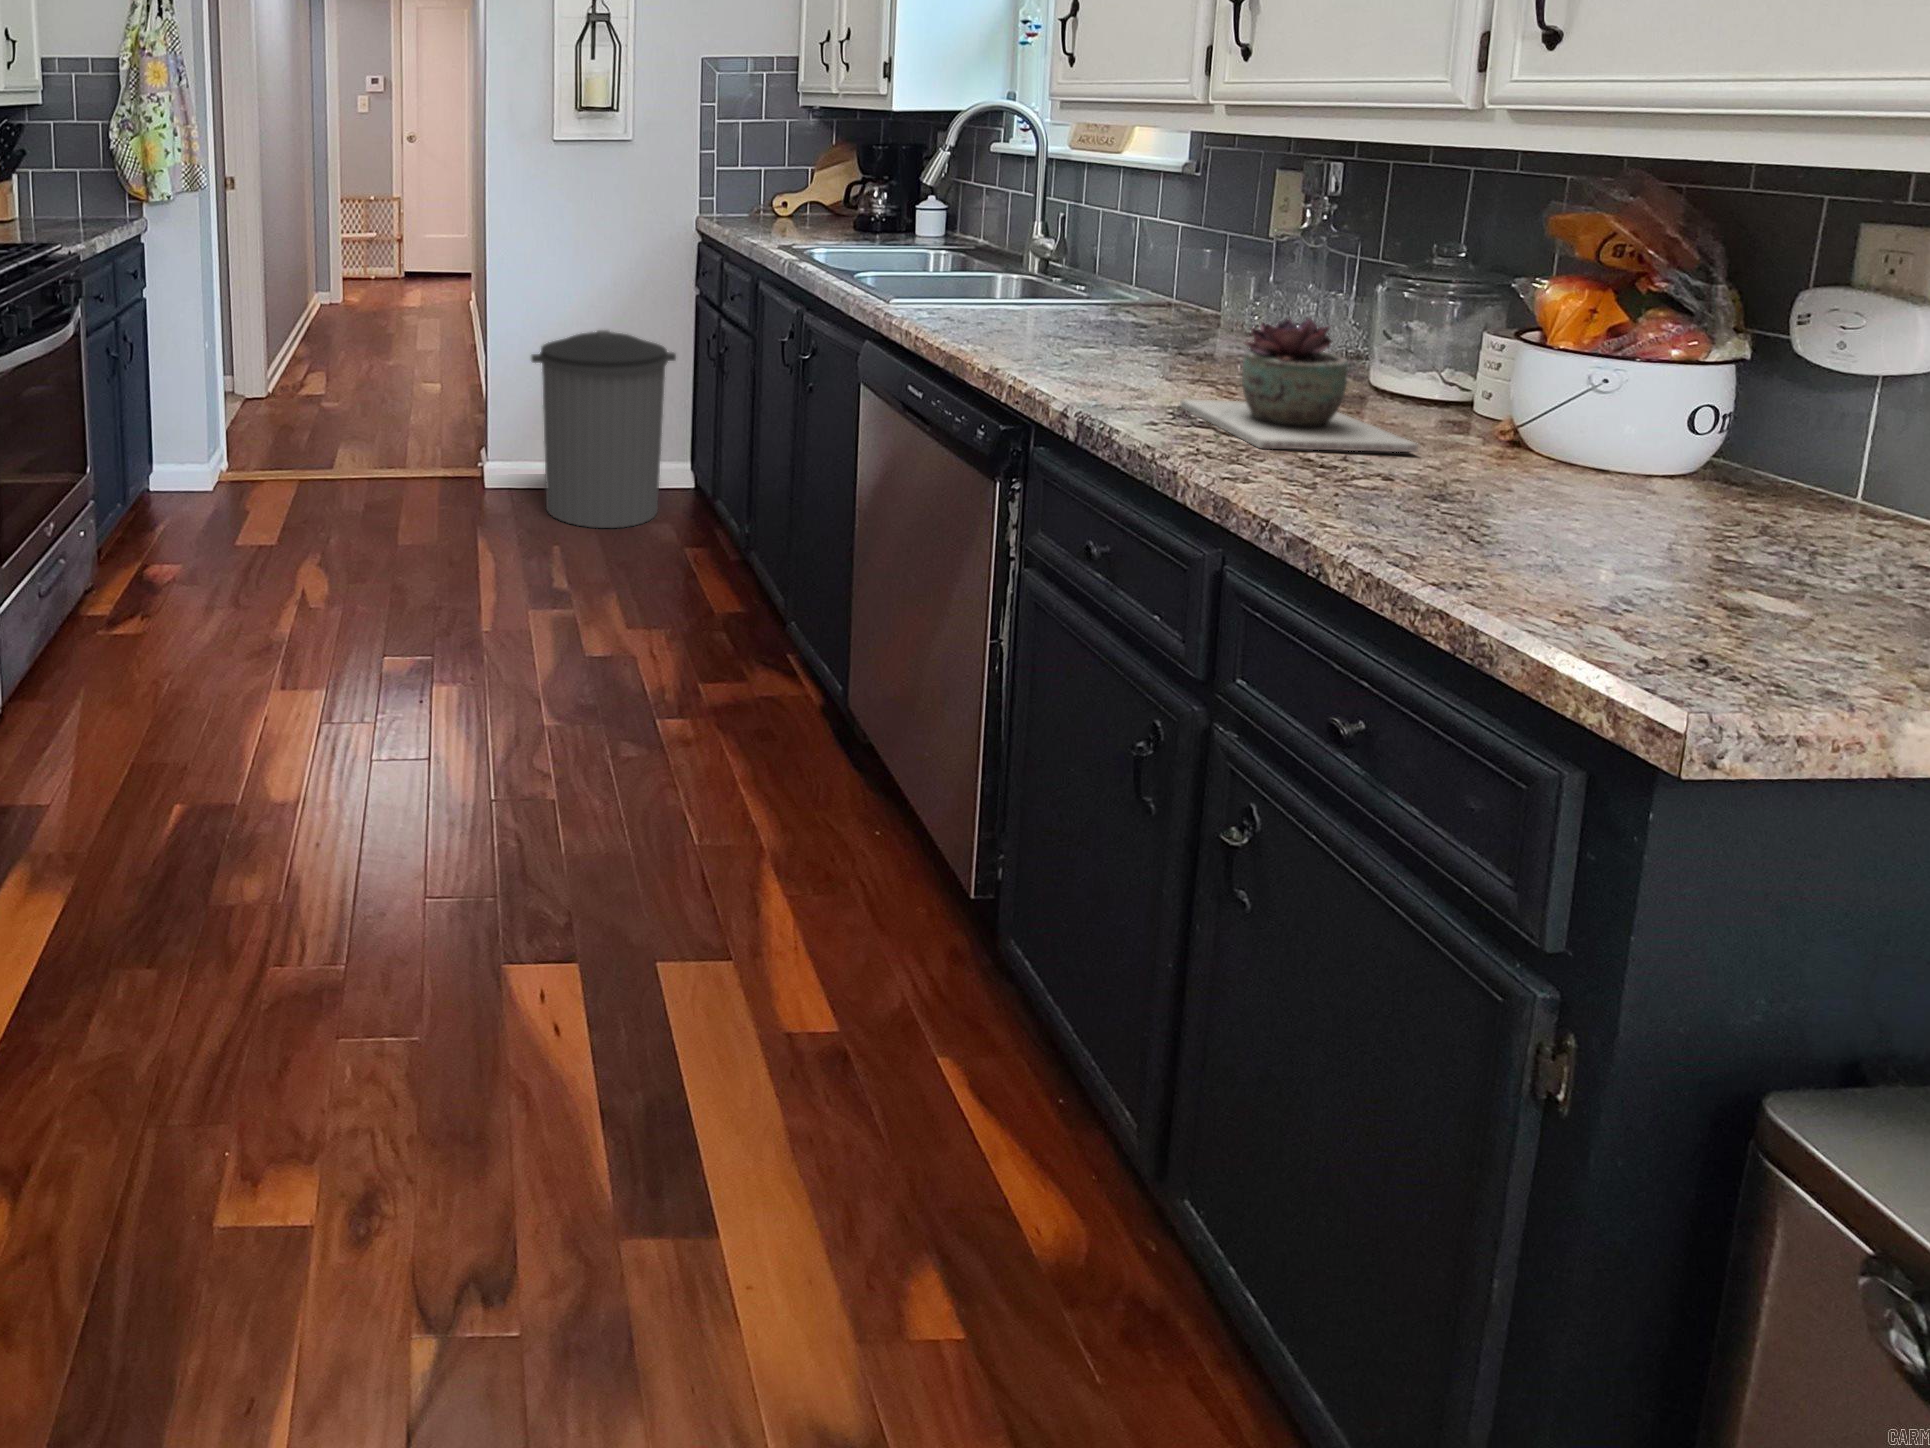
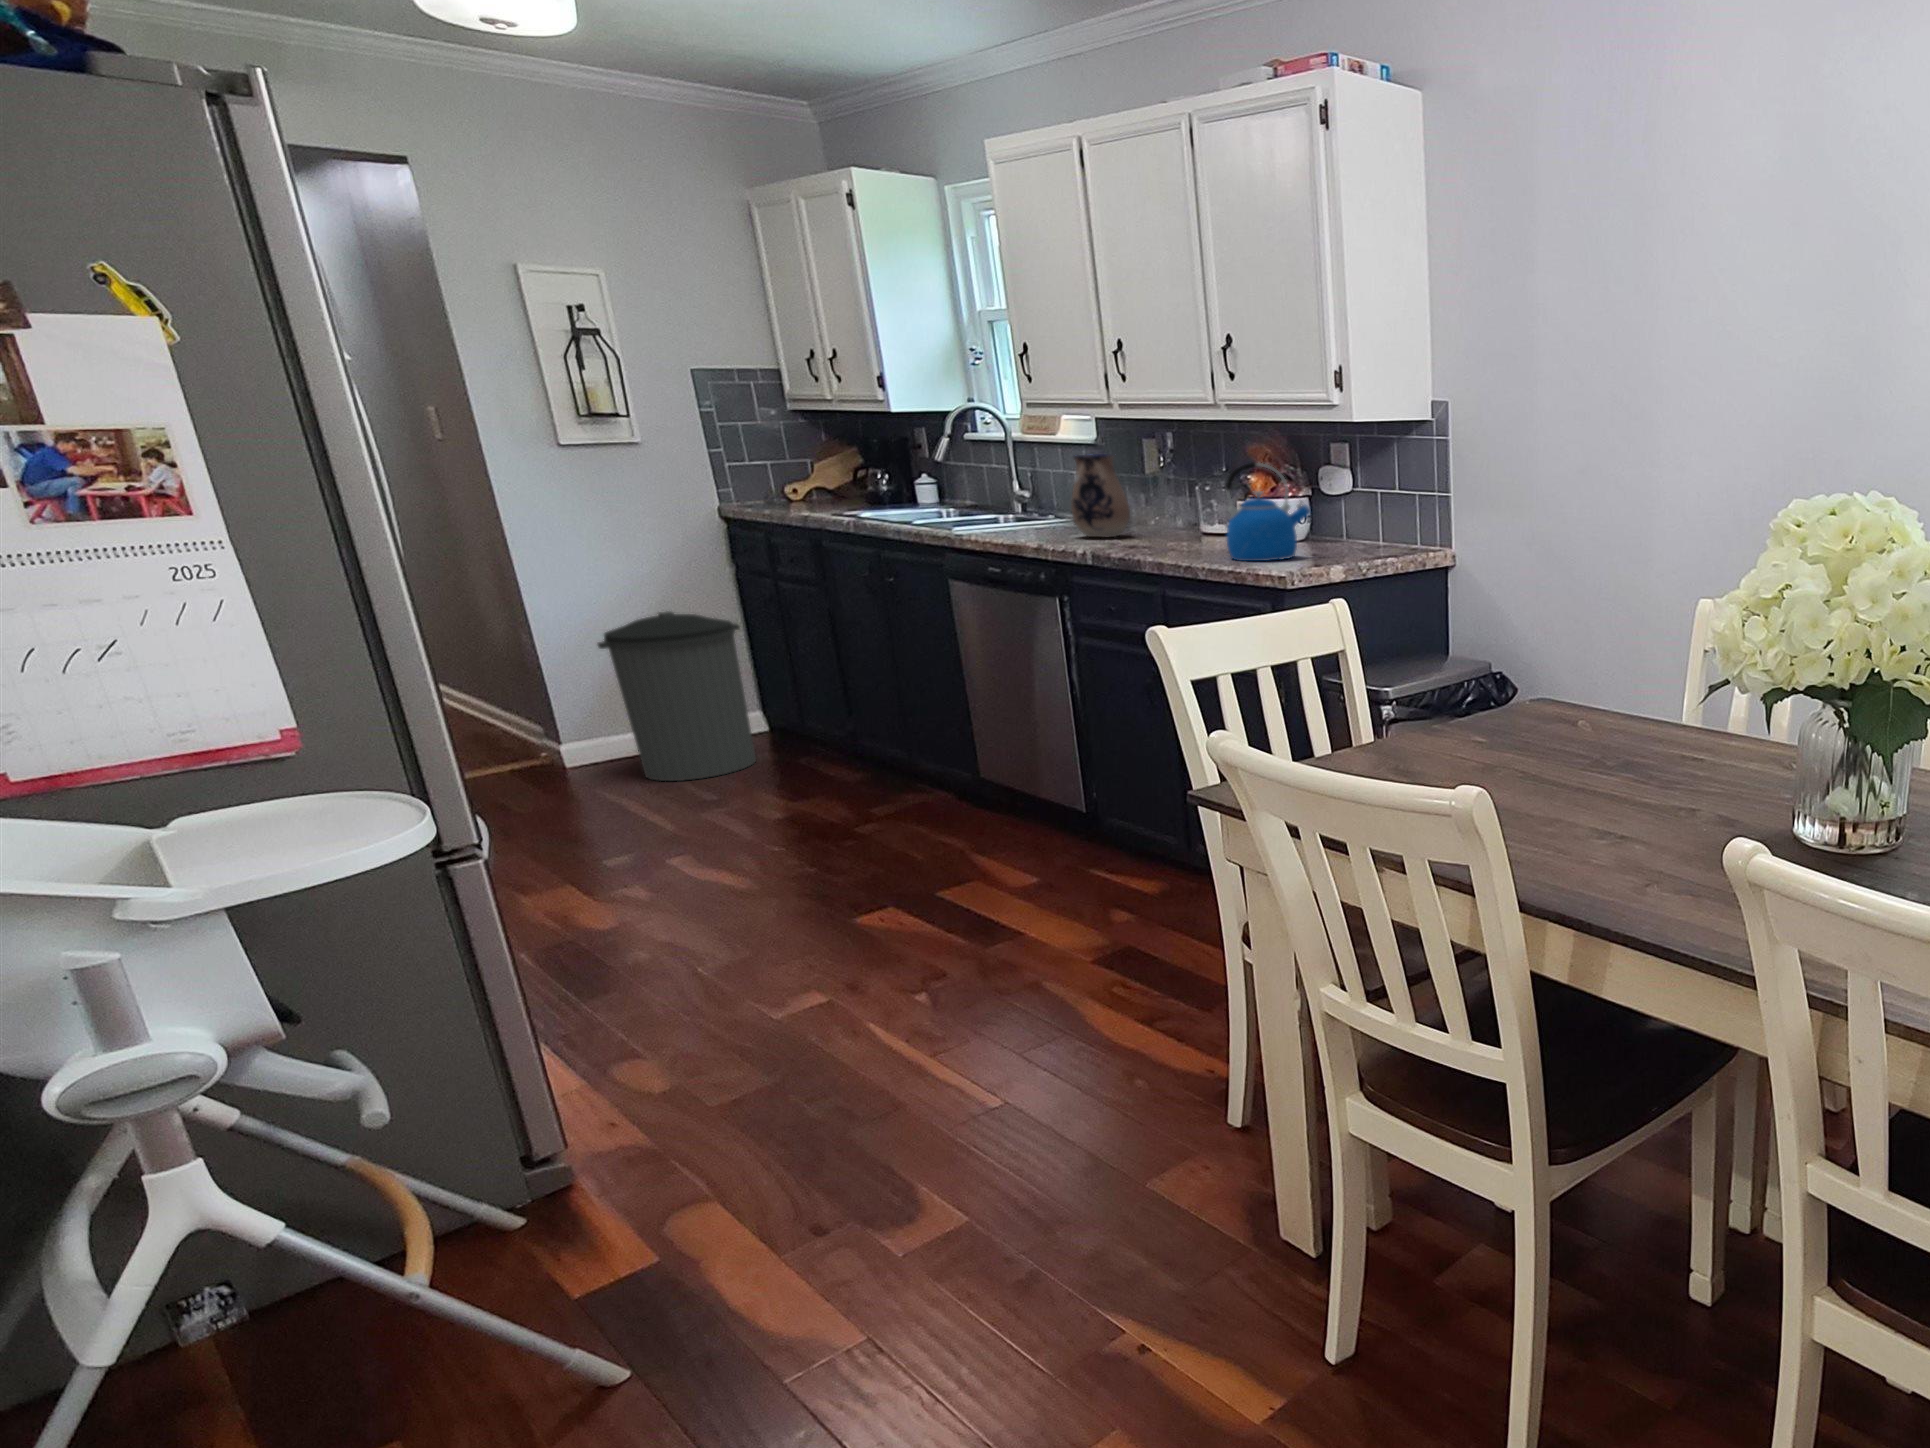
ceramic pitcher: none [1079,198,1204,360] -> present [1071,454,1130,537]
kettle: none [1441,280,1812,589] -> present [1226,462,1311,561]
succulent plant: present [1180,319,1418,452] -> none [1133,498,1222,552]

